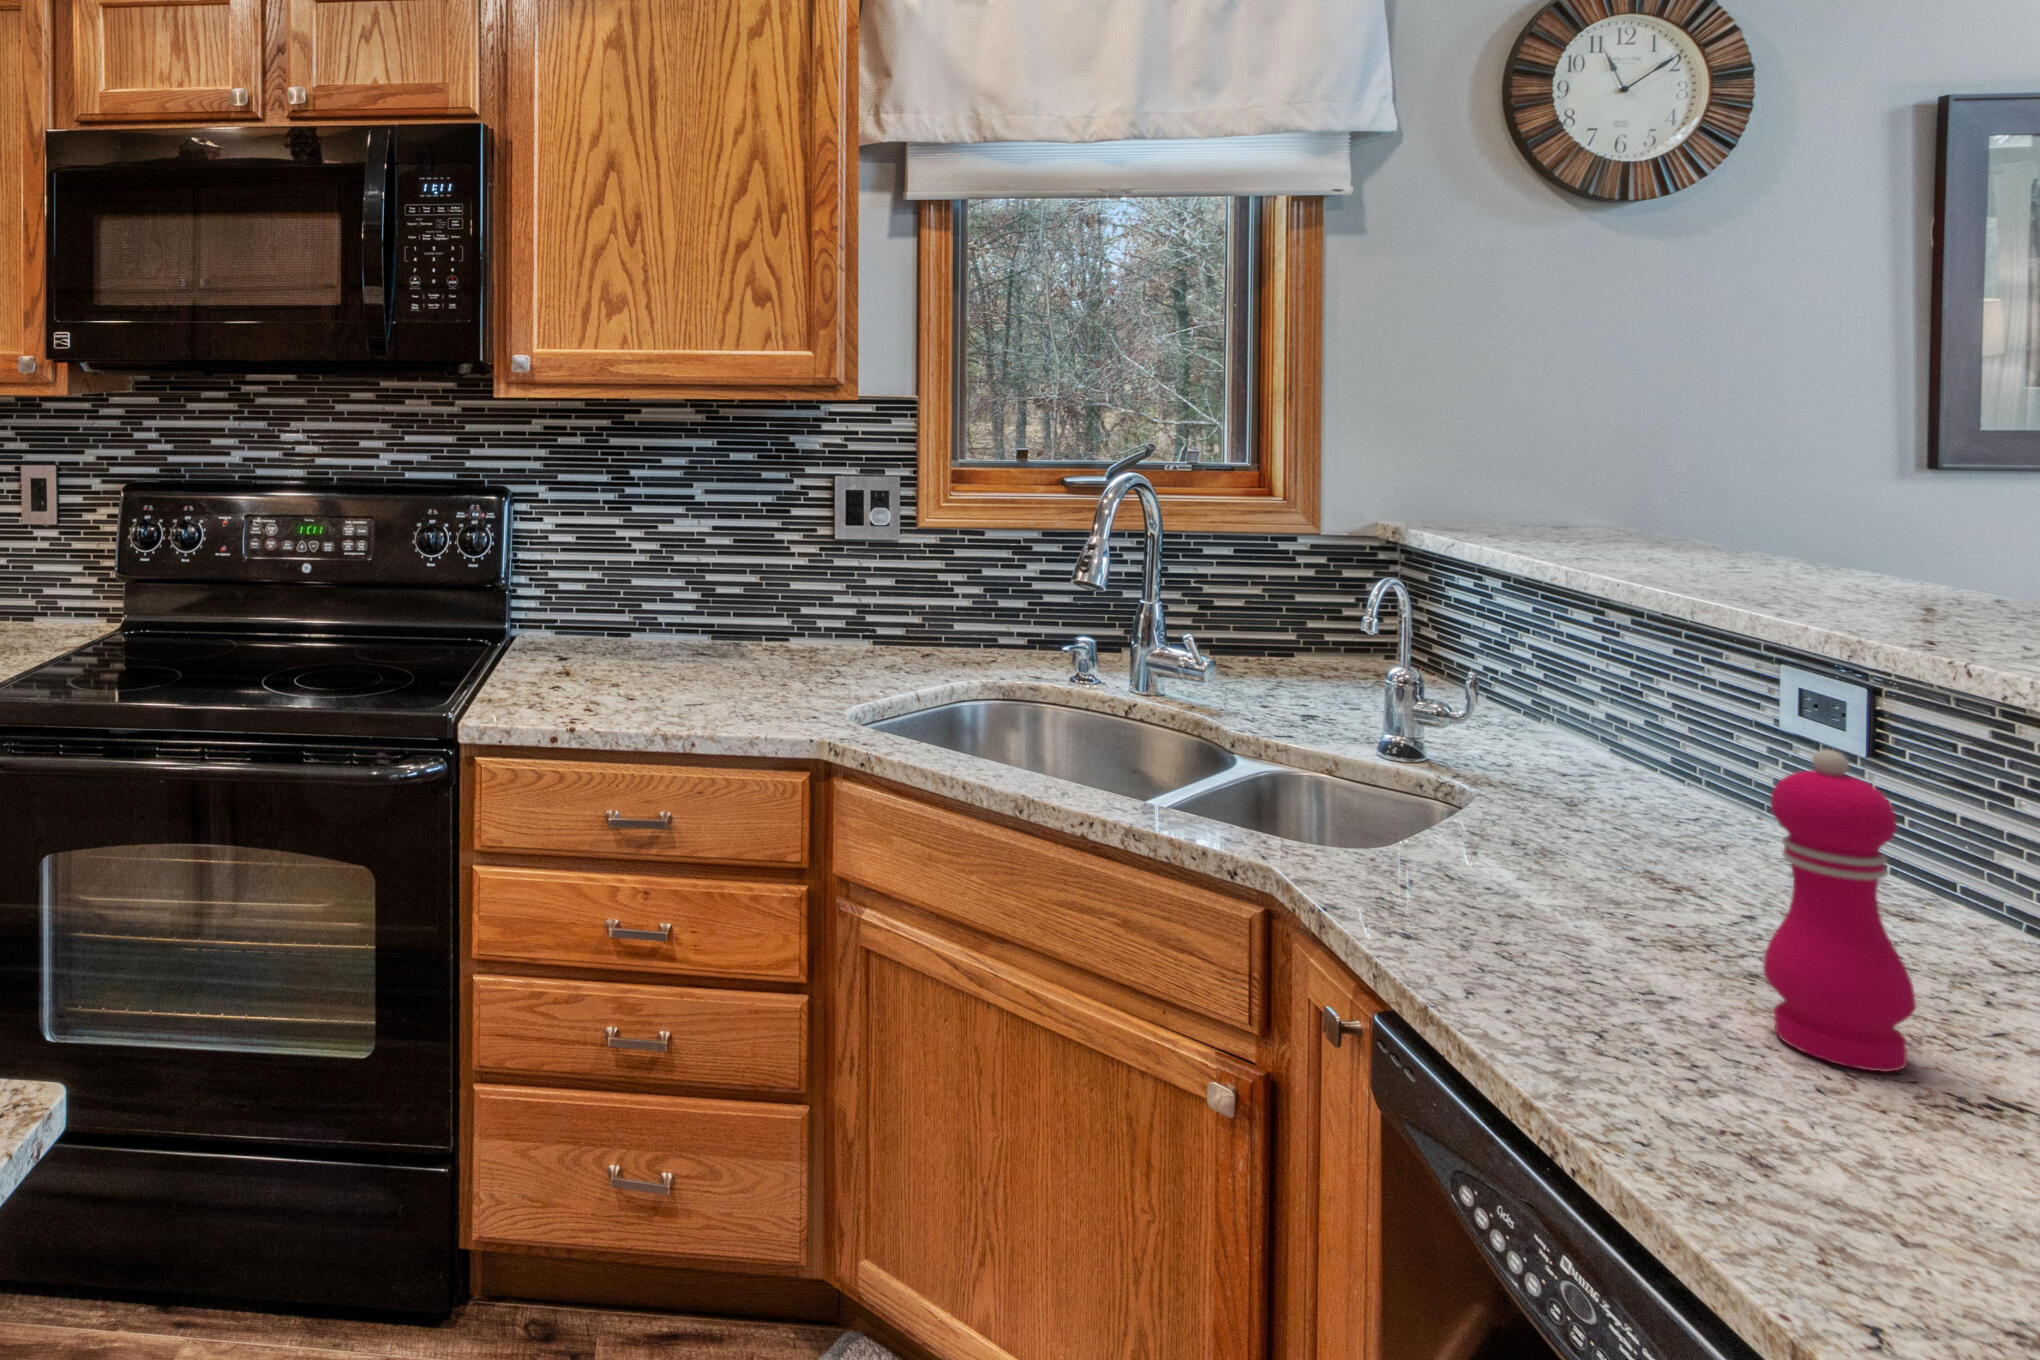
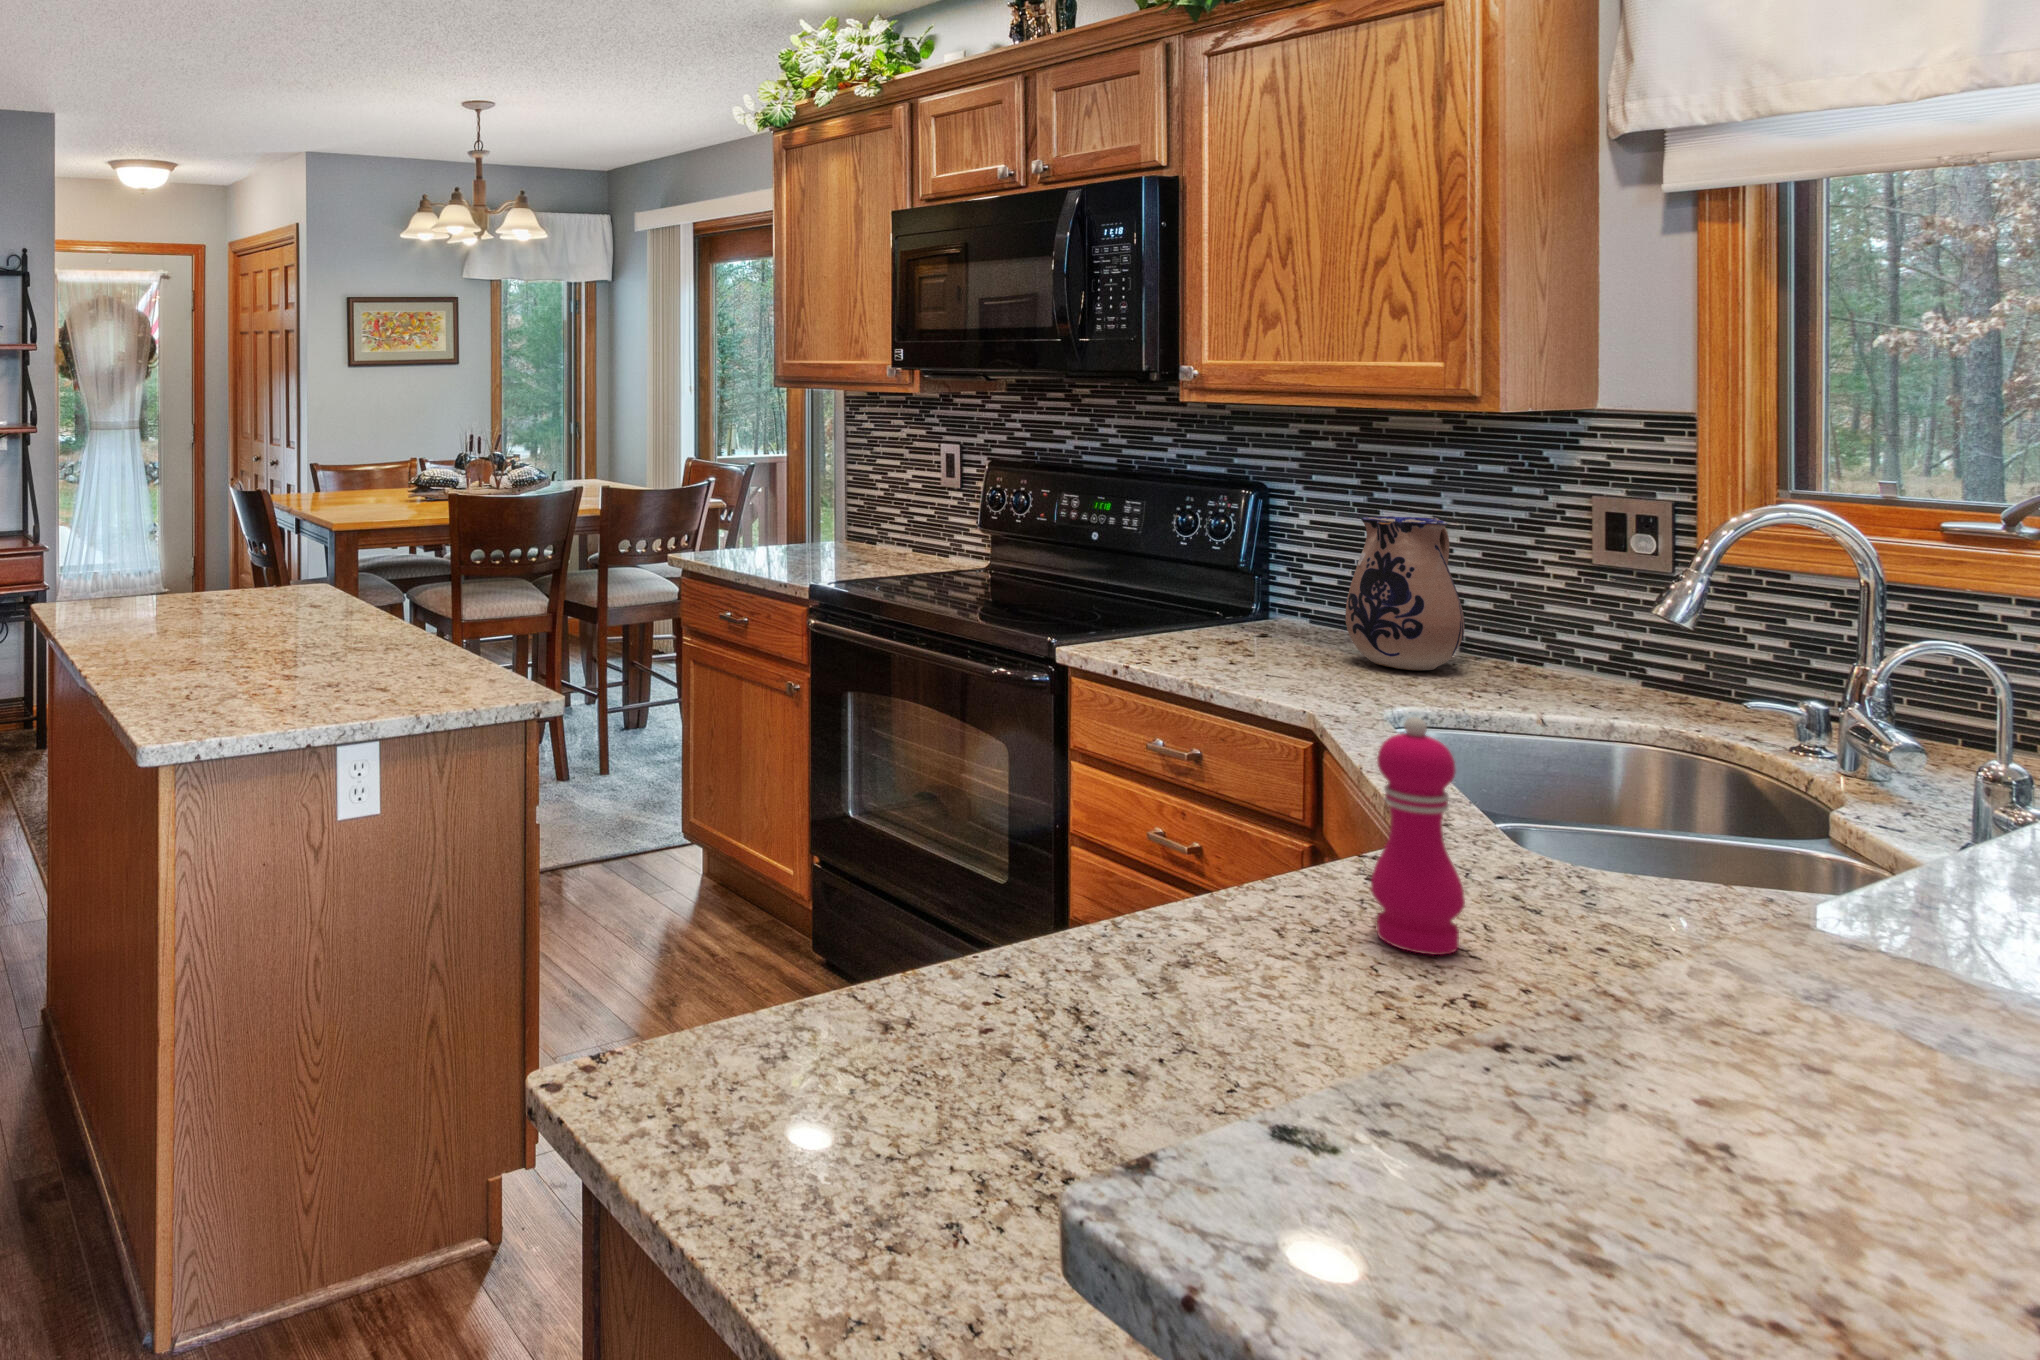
ceramic pitcher: none [683,508,790,668] -> present [1345,516,1465,671]

